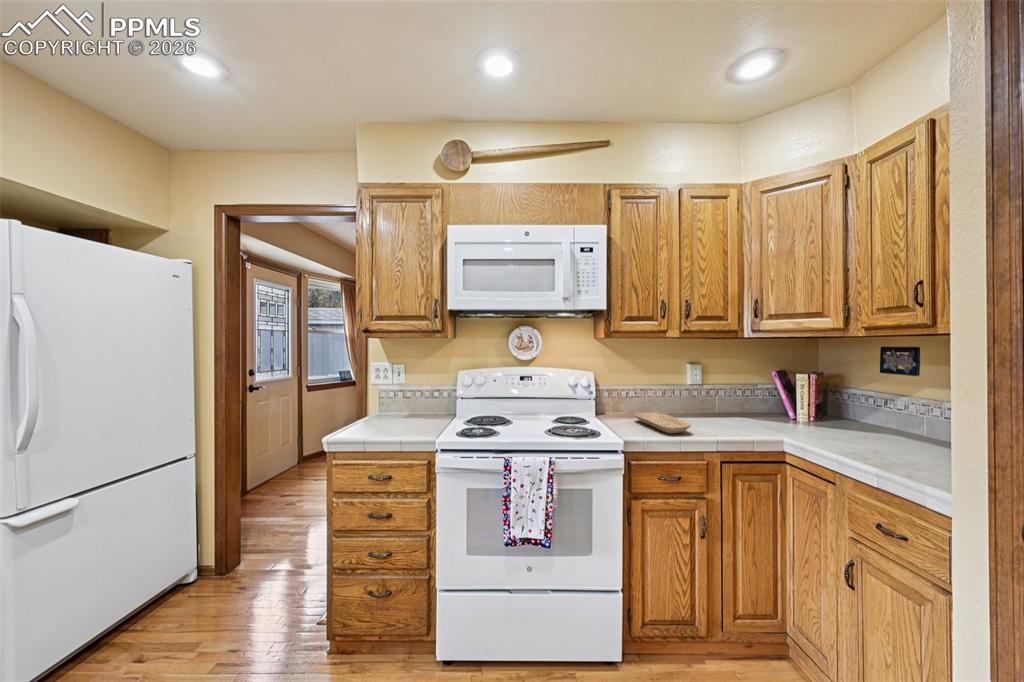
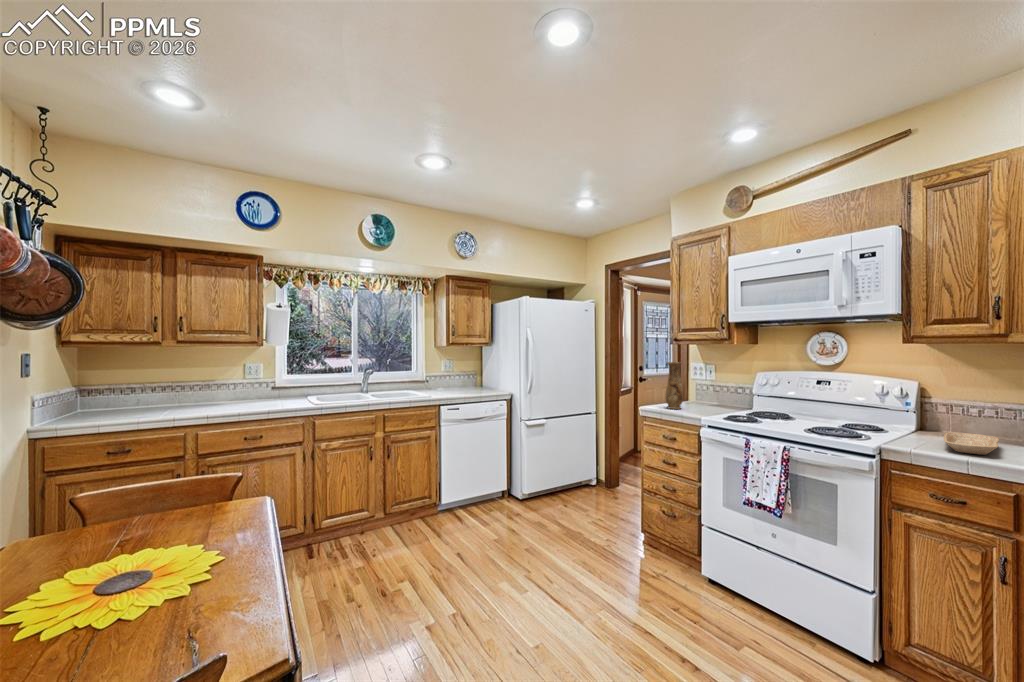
vase: none [362,364,387,434] -> present [666,362,683,409]

